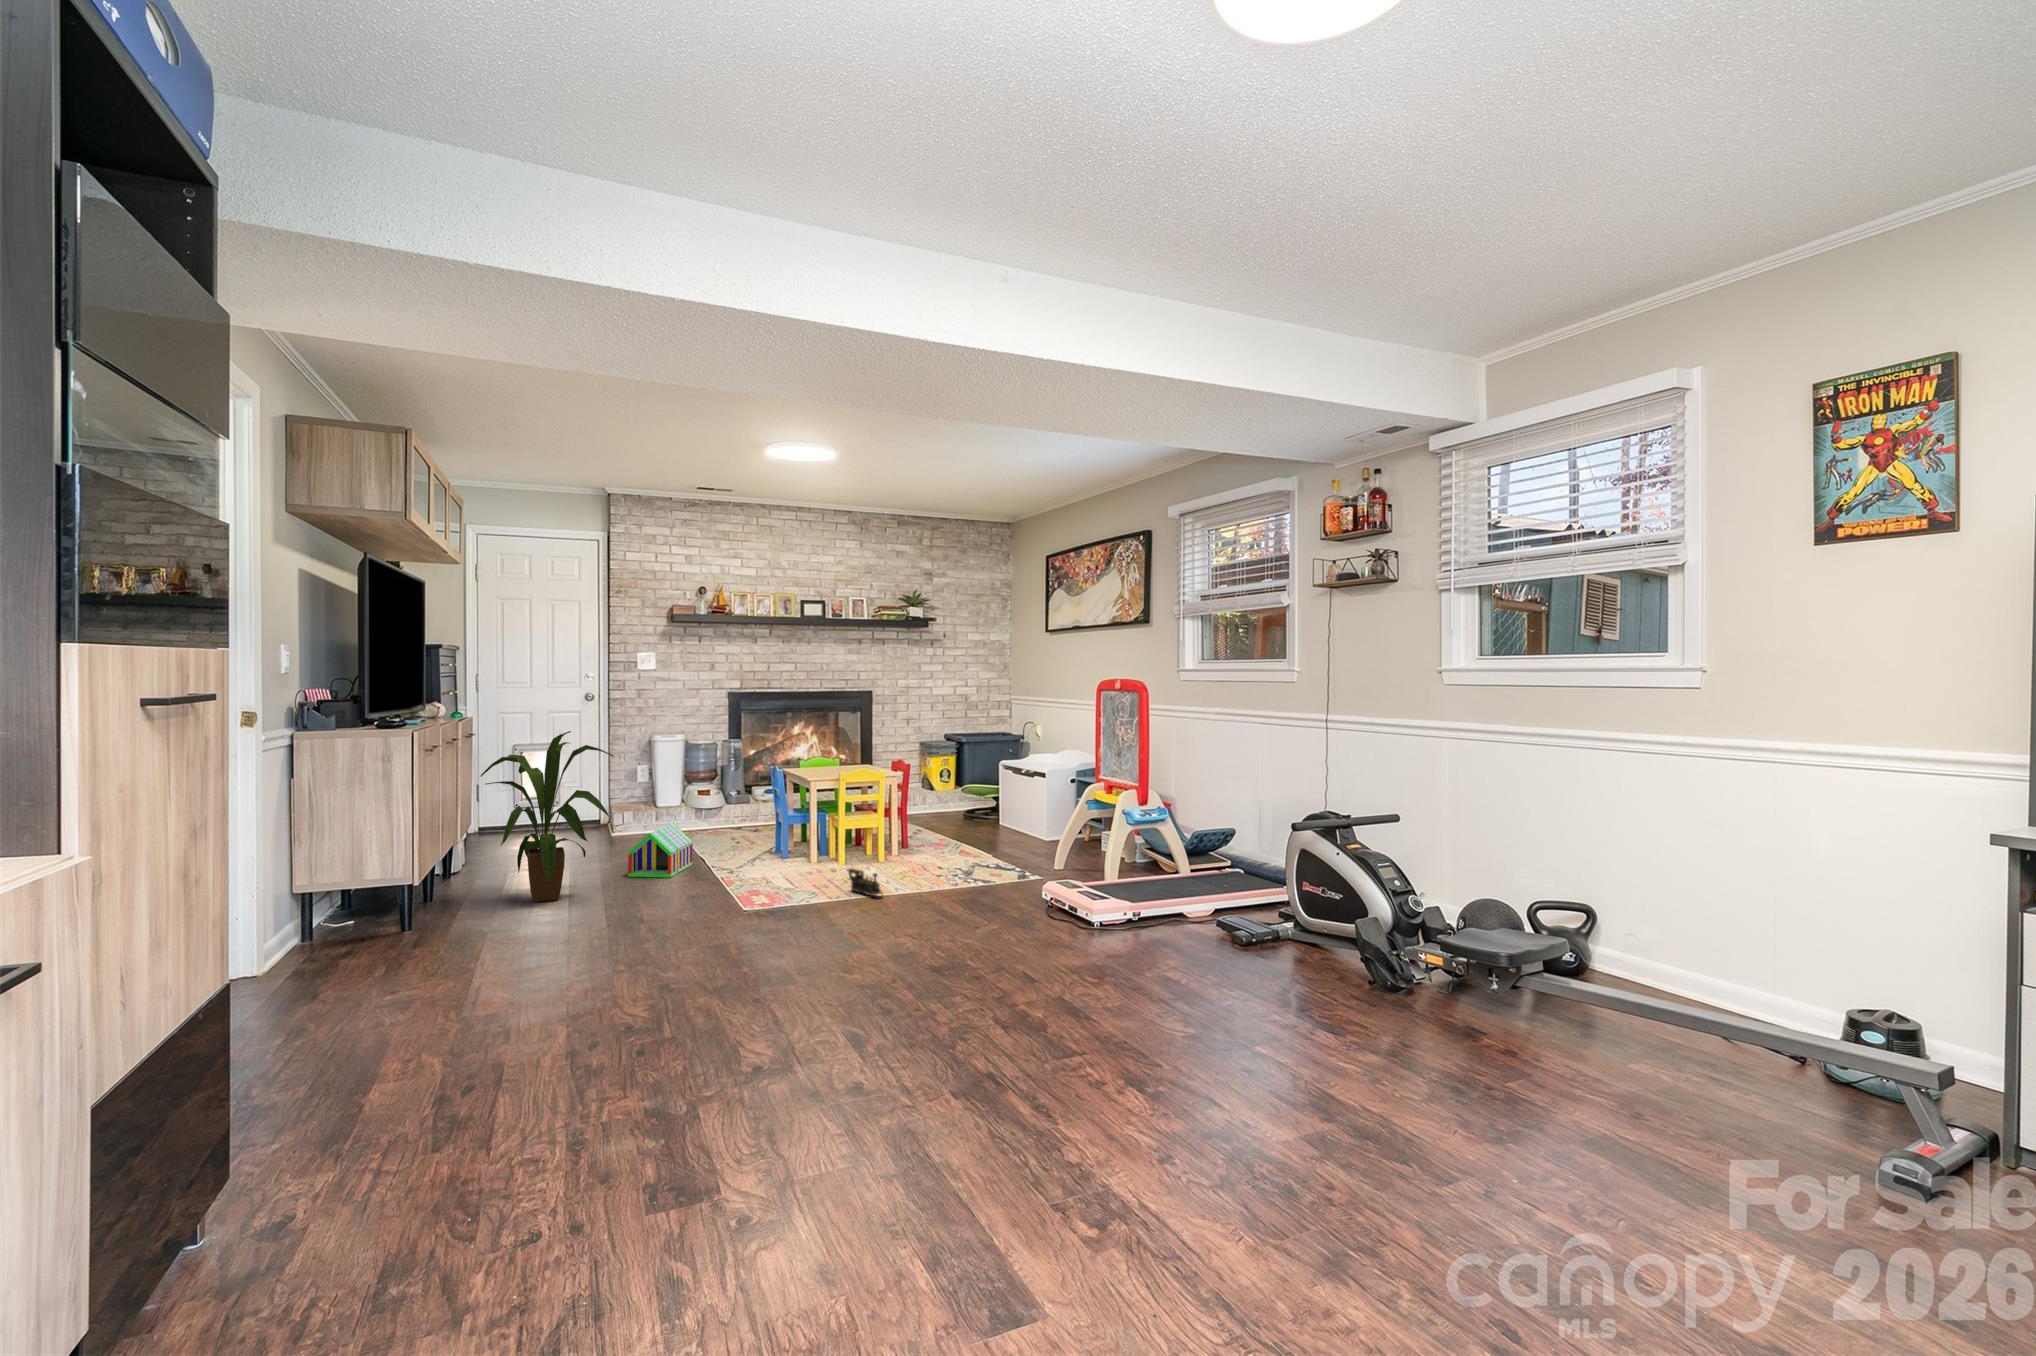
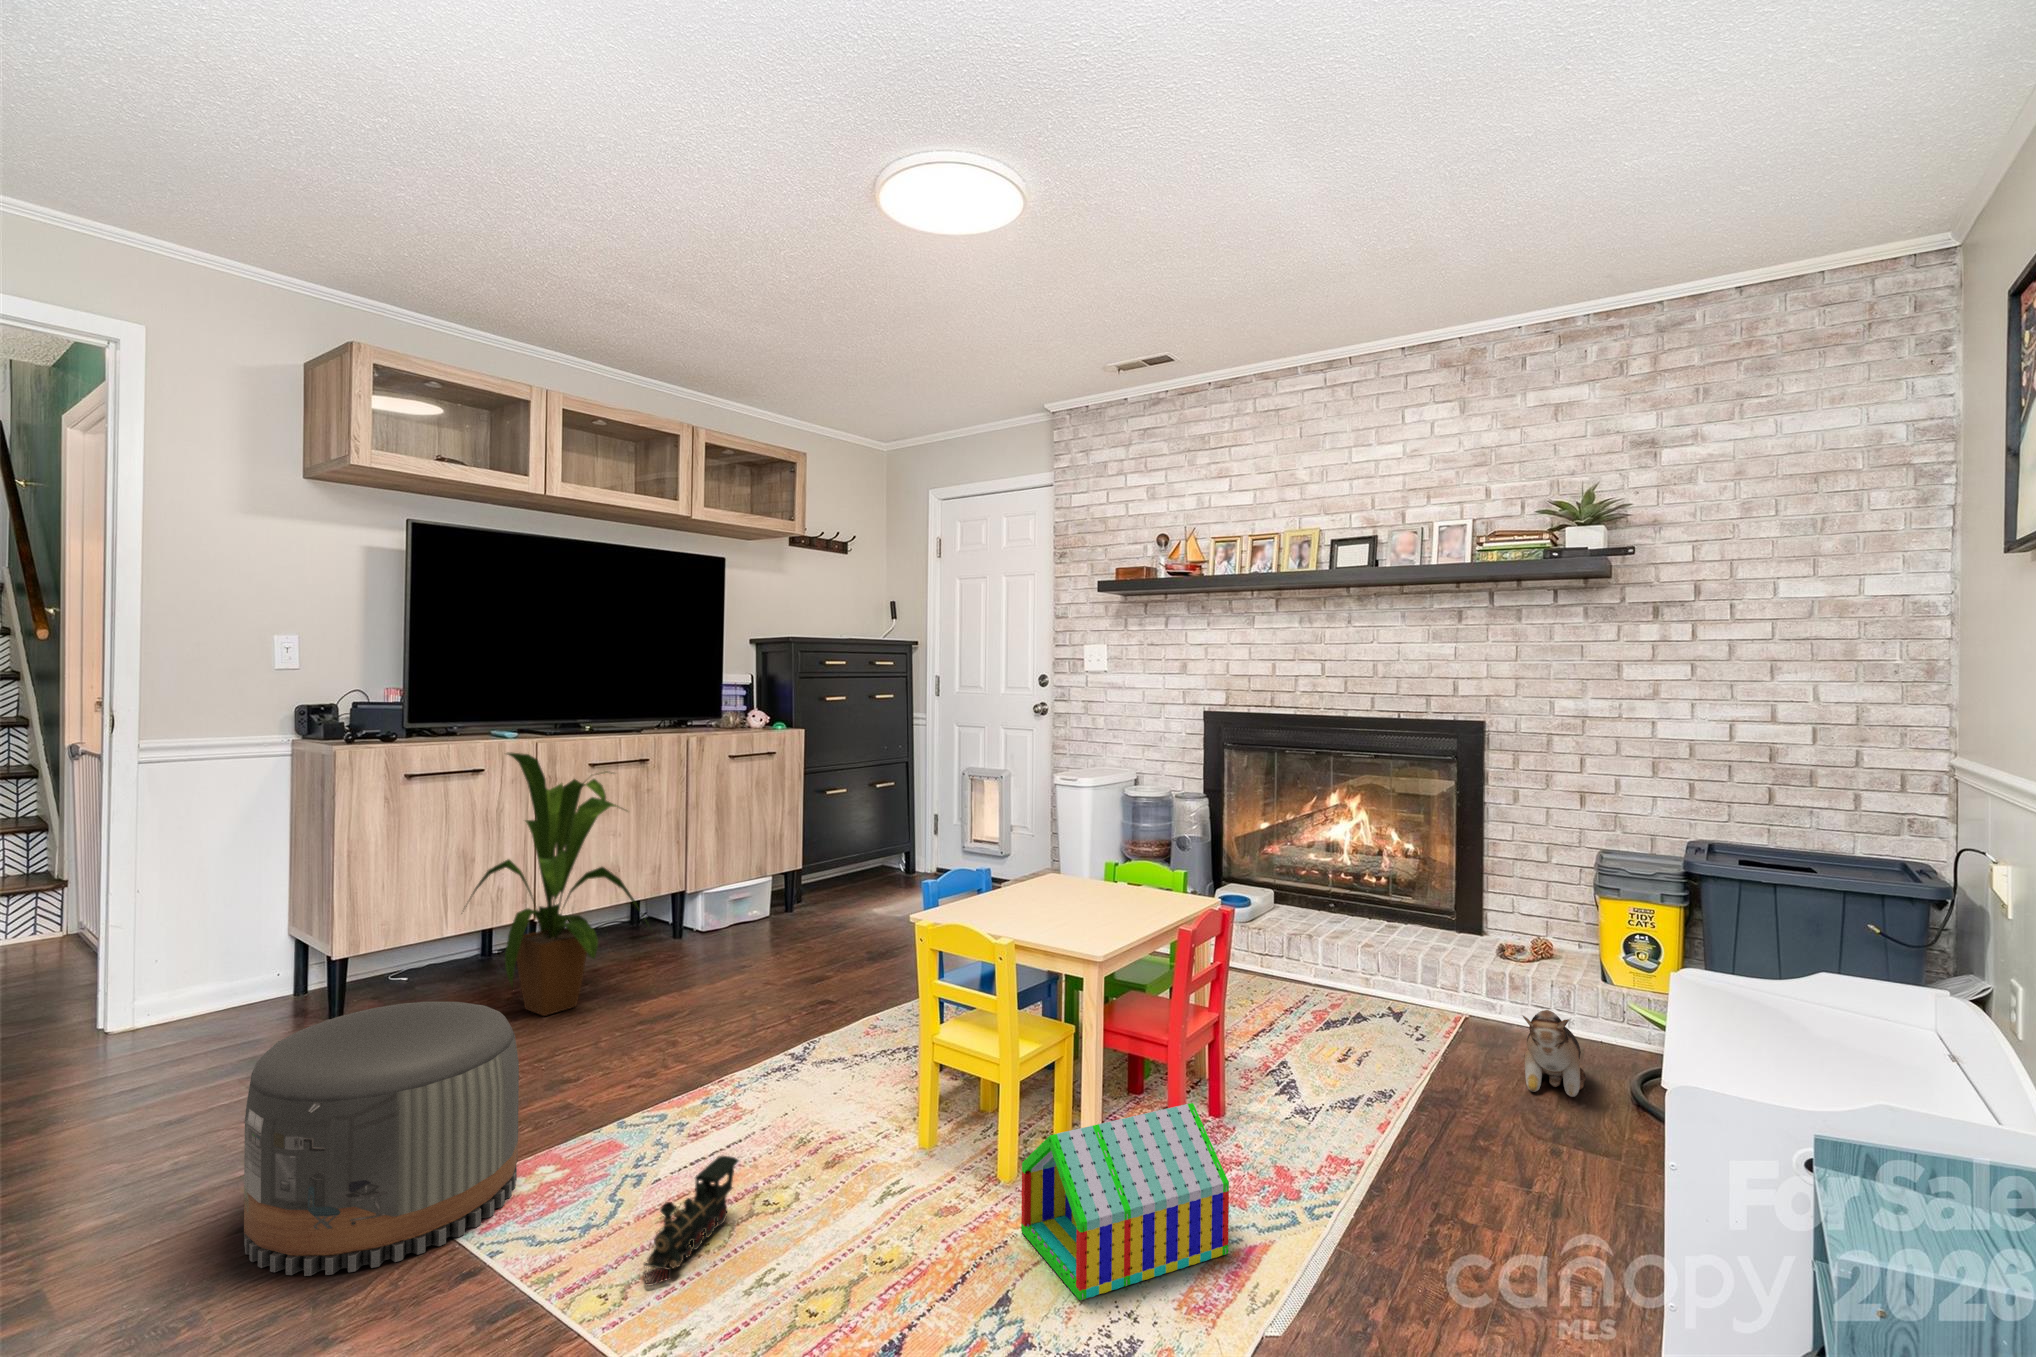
plush toy: none [939,791,966,822] -> present [1523,1010,1586,1097]
toy house: present [628,823,693,878] -> present [1021,1103,1229,1300]
pouf: none [701,837,807,937] -> present [244,1002,519,1276]

